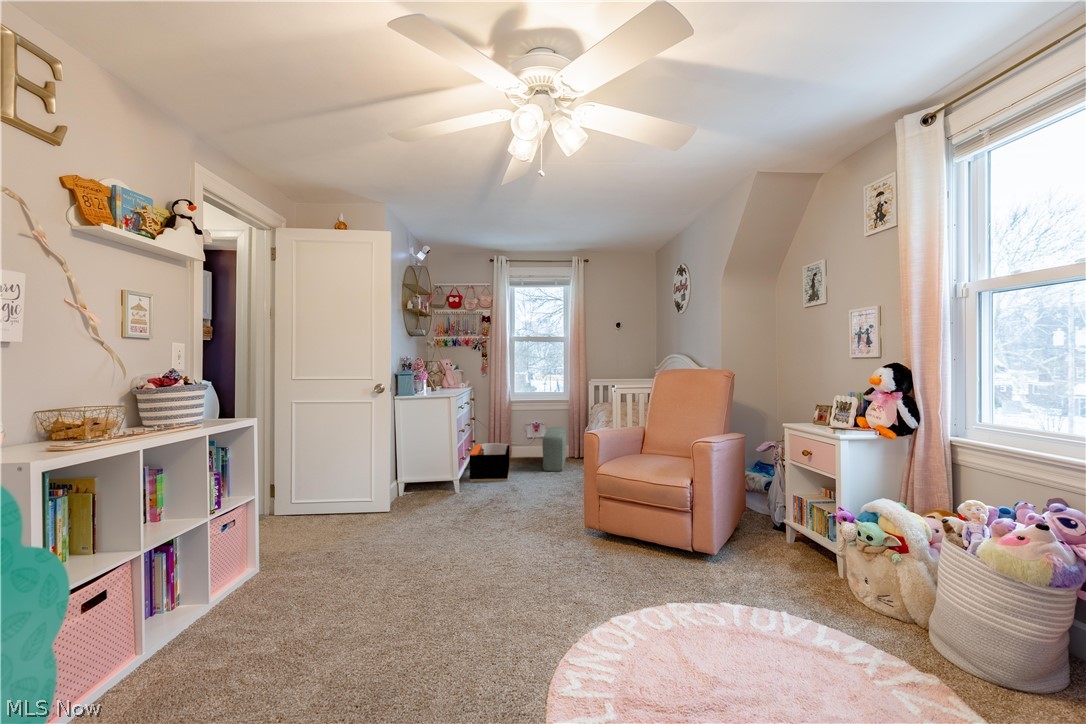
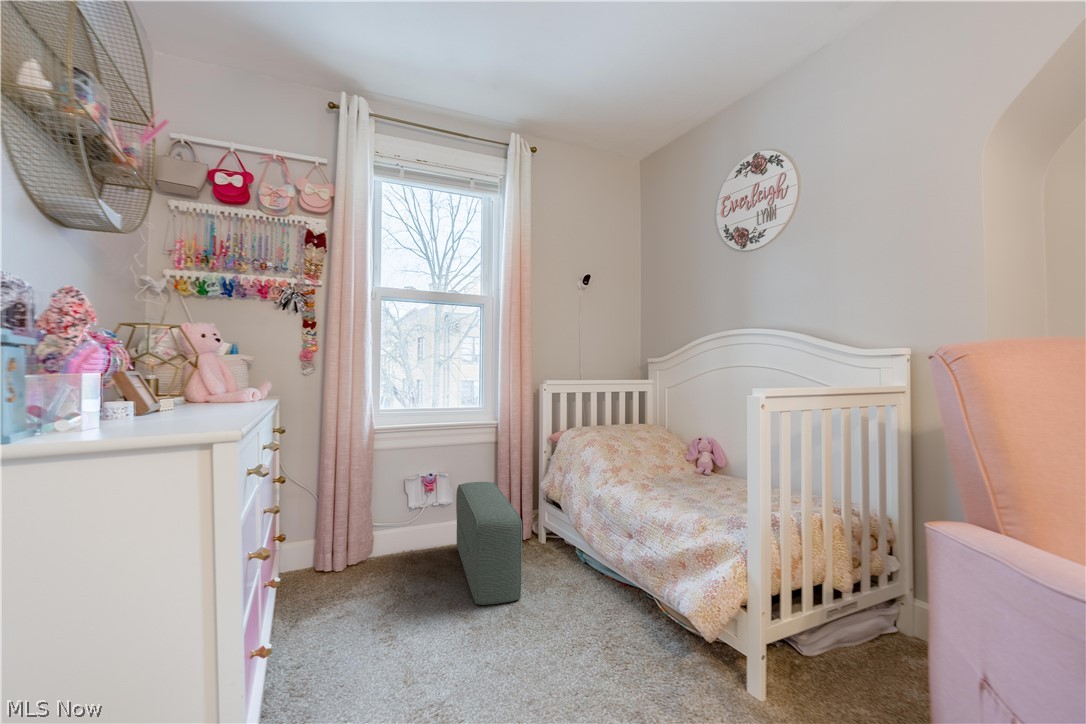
storage bin: present [470,443,510,482] -> none [274,544,402,715]

